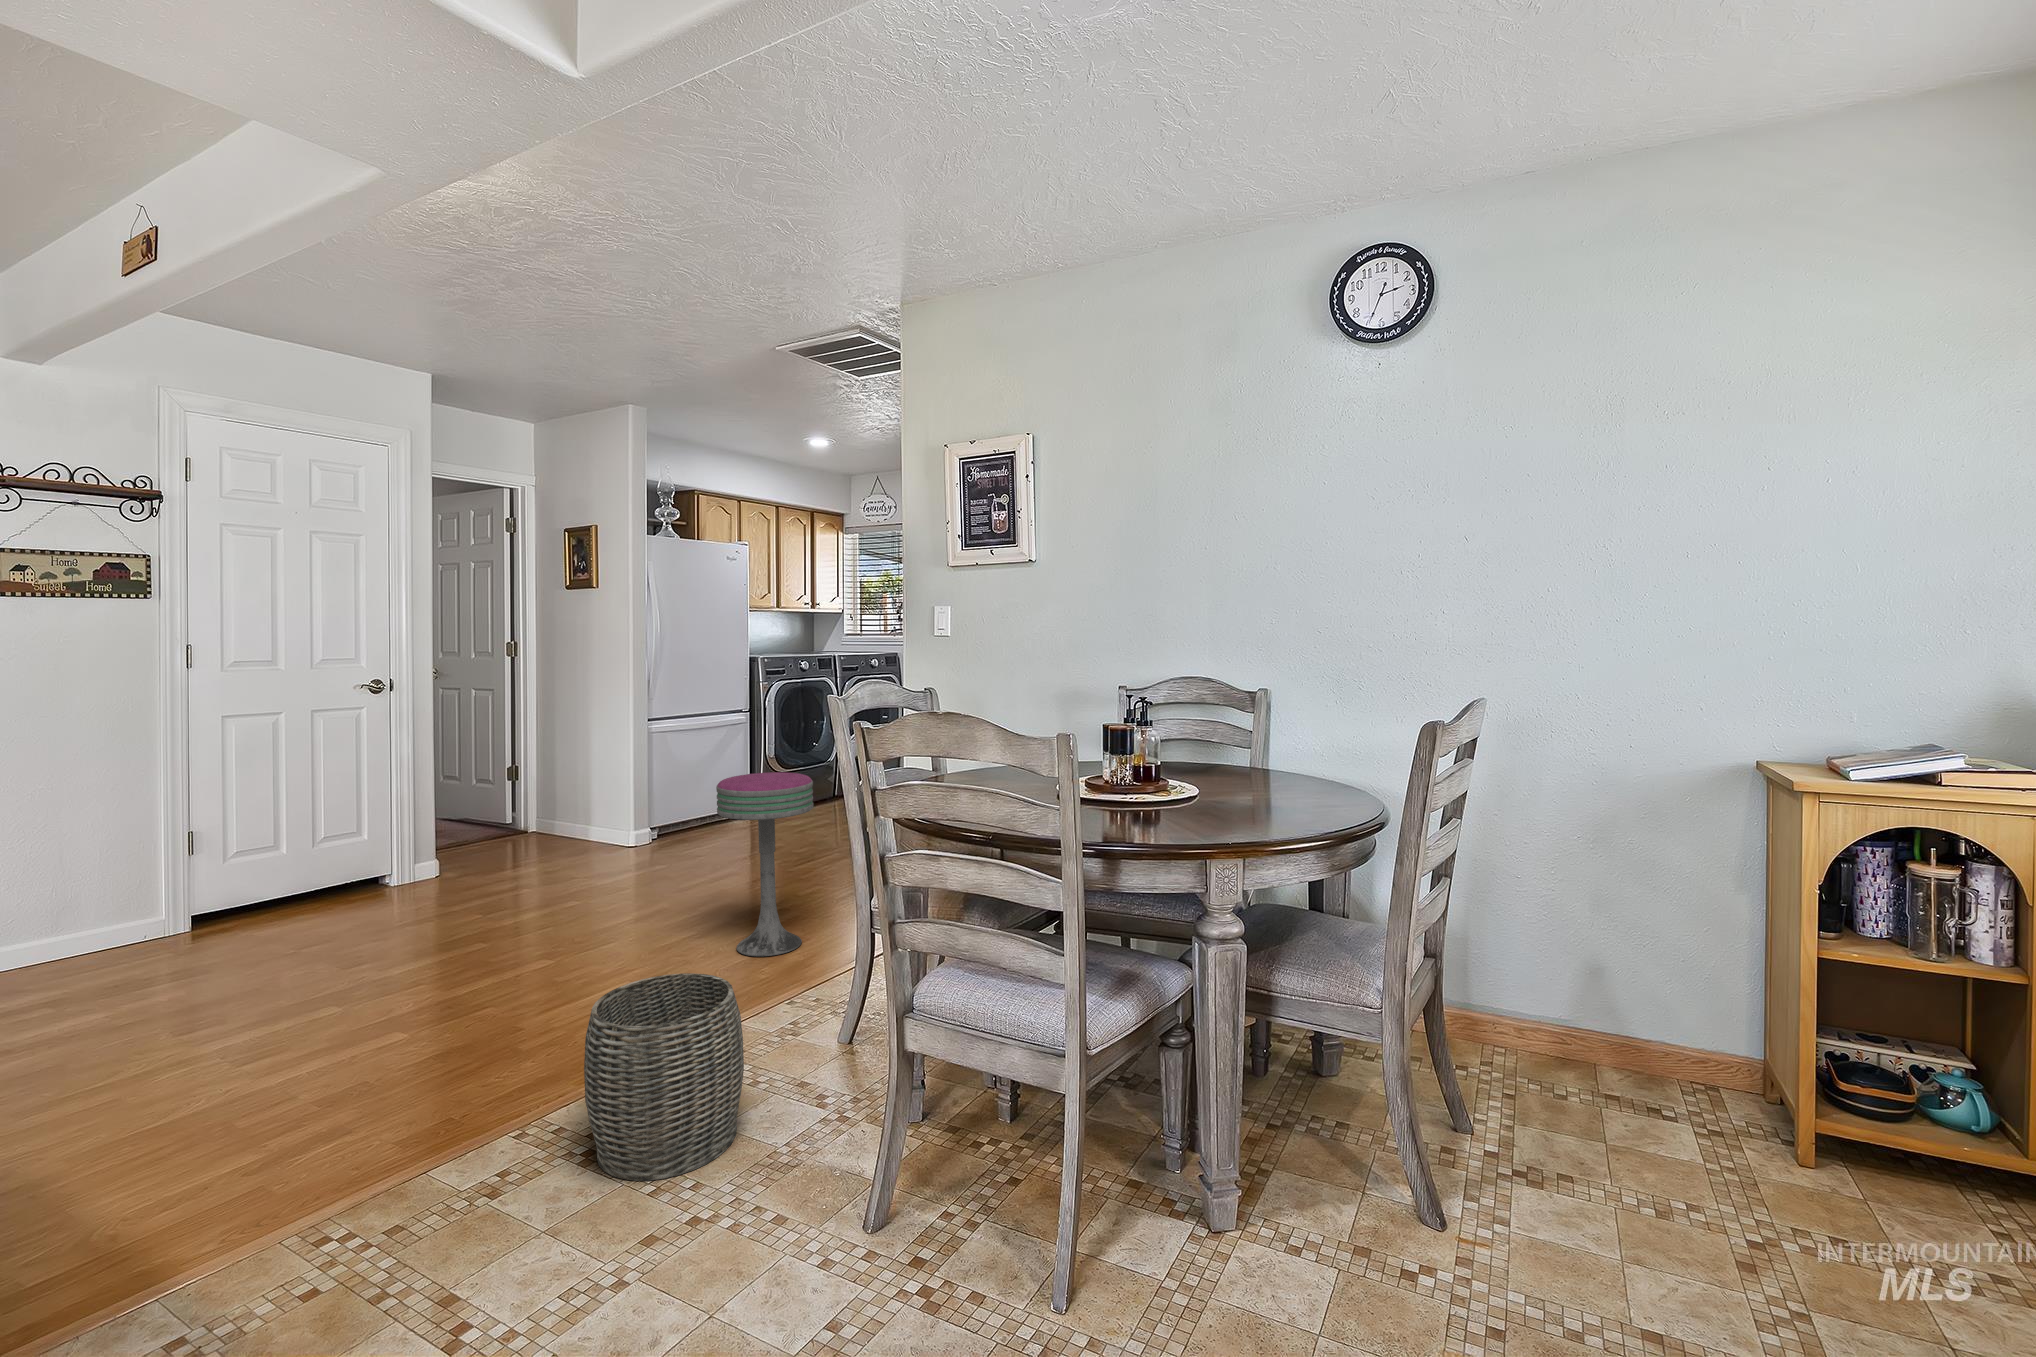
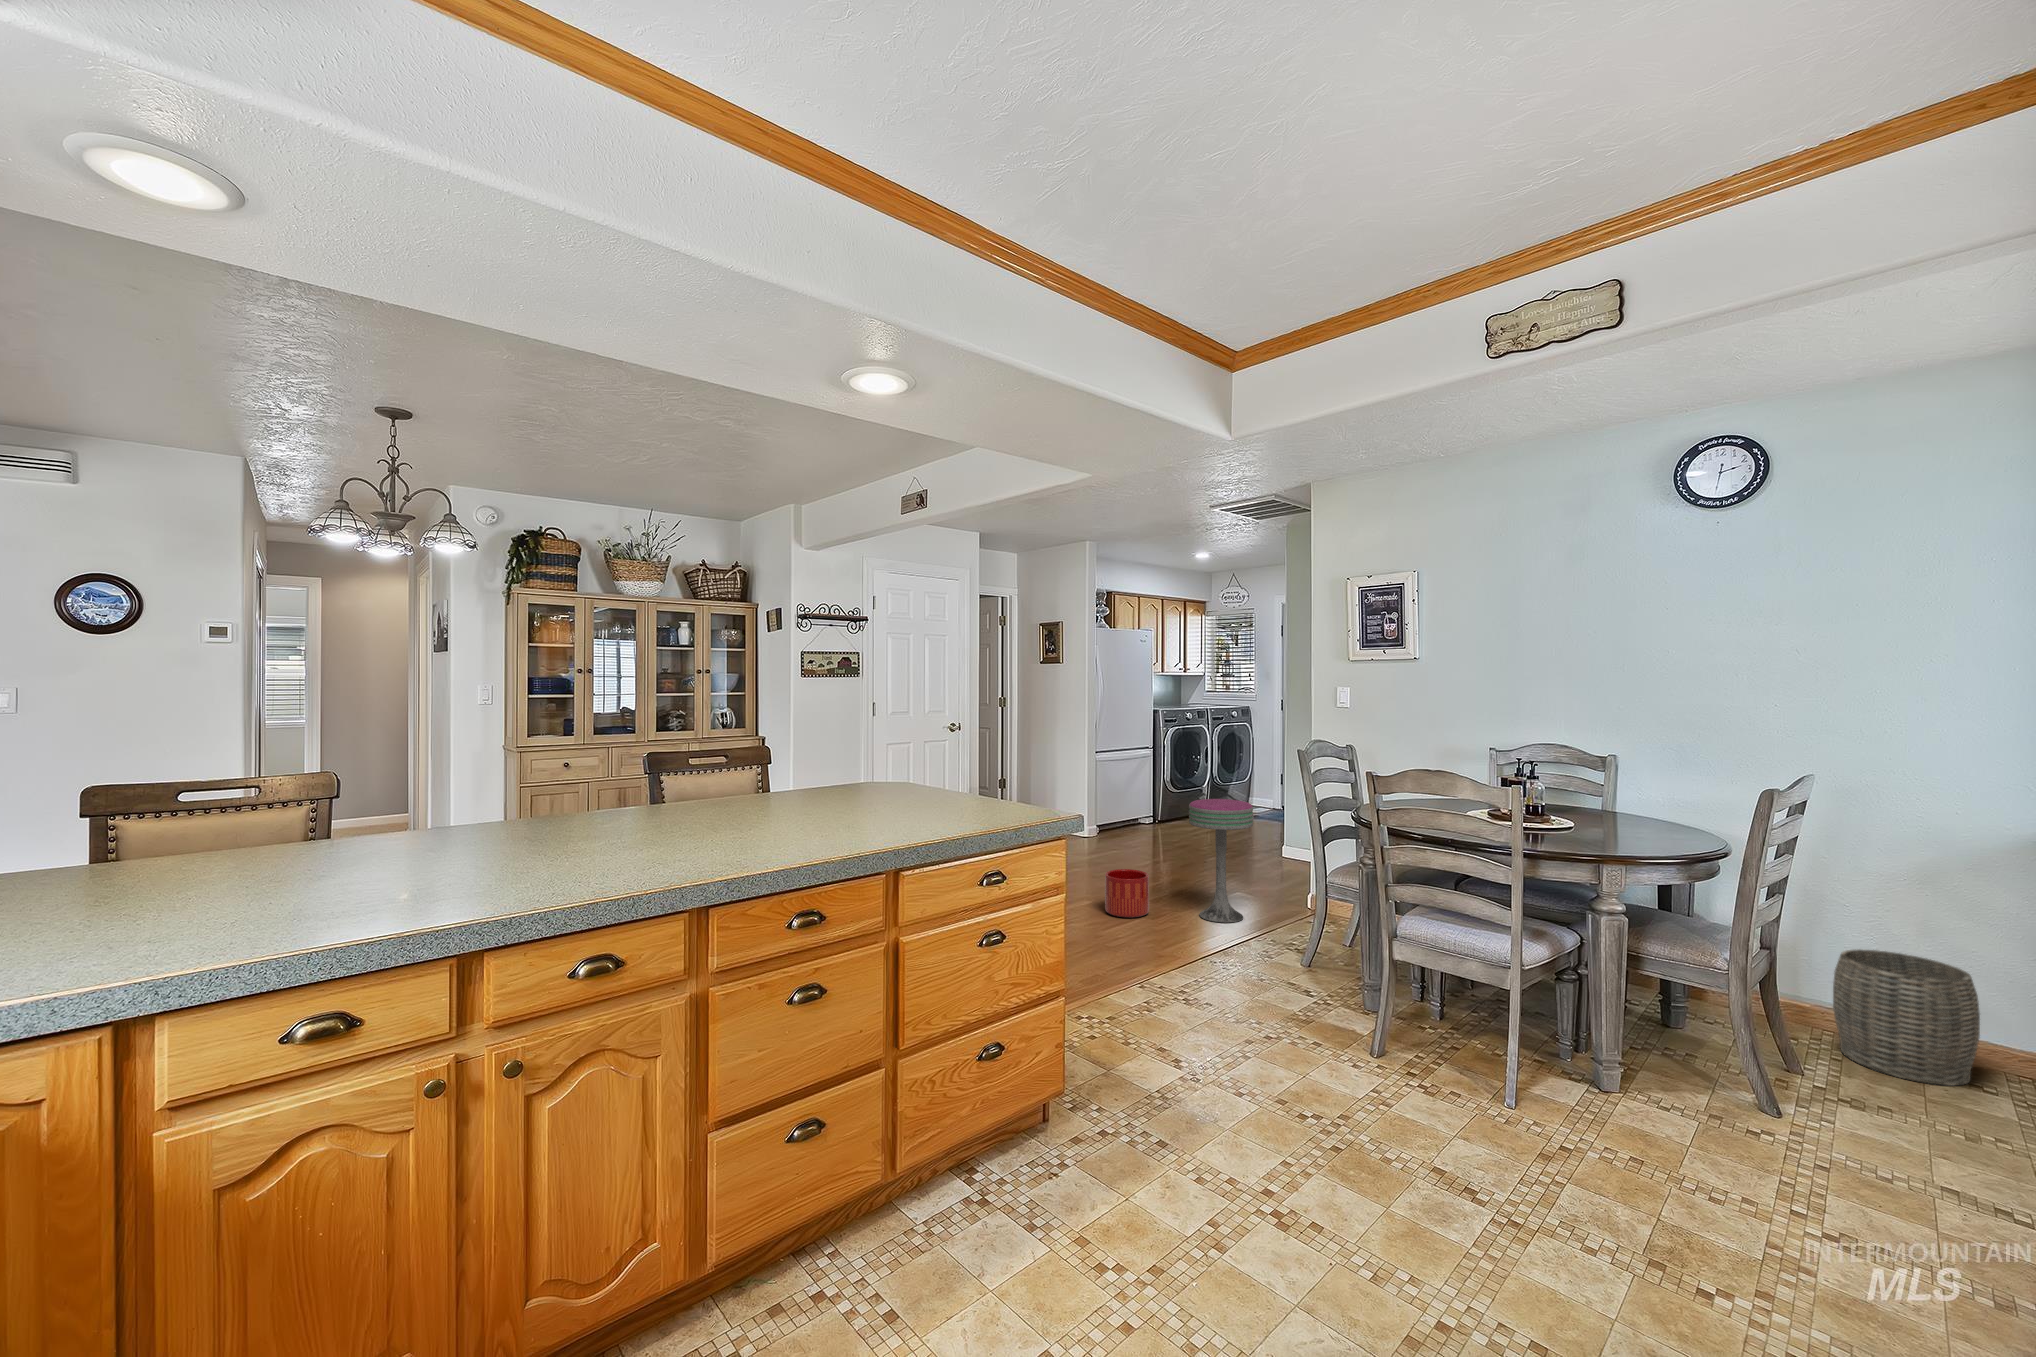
planter: none [585,887,660,965] -> present [1105,869,1149,918]
woven basket: present [584,973,744,1181] -> present [1833,949,1980,1086]

